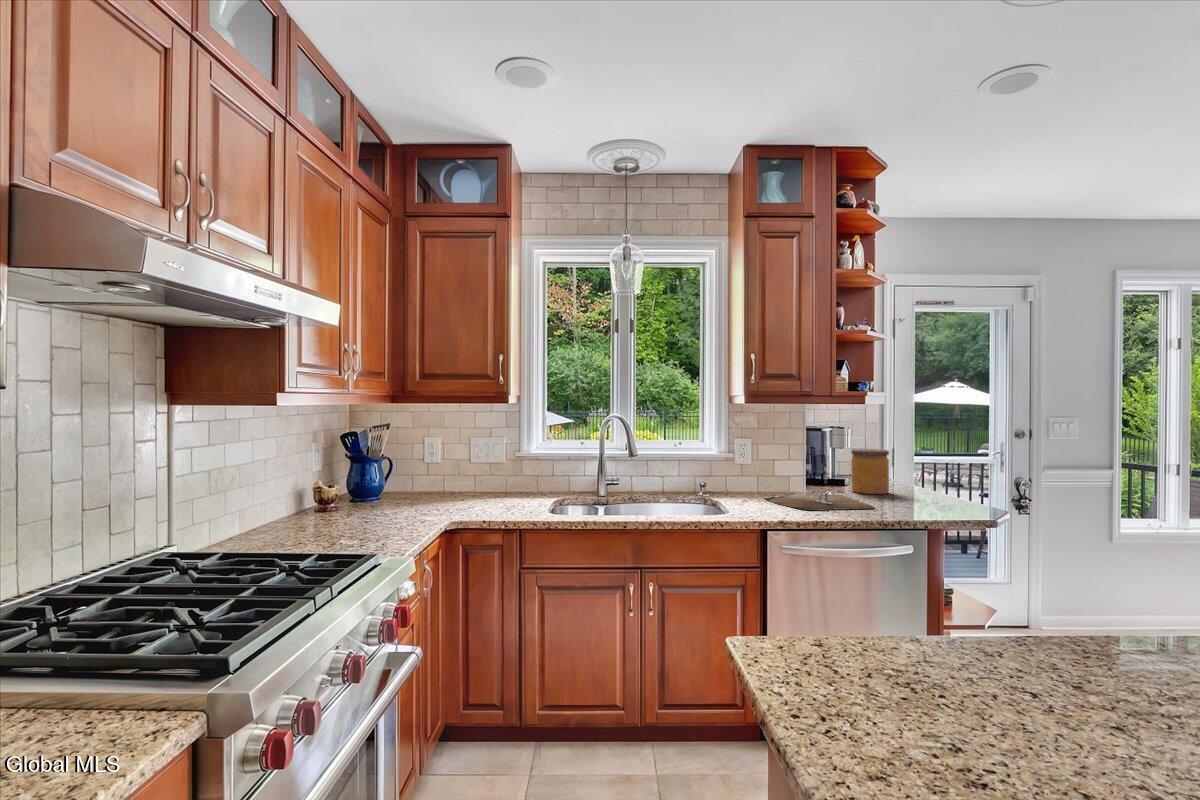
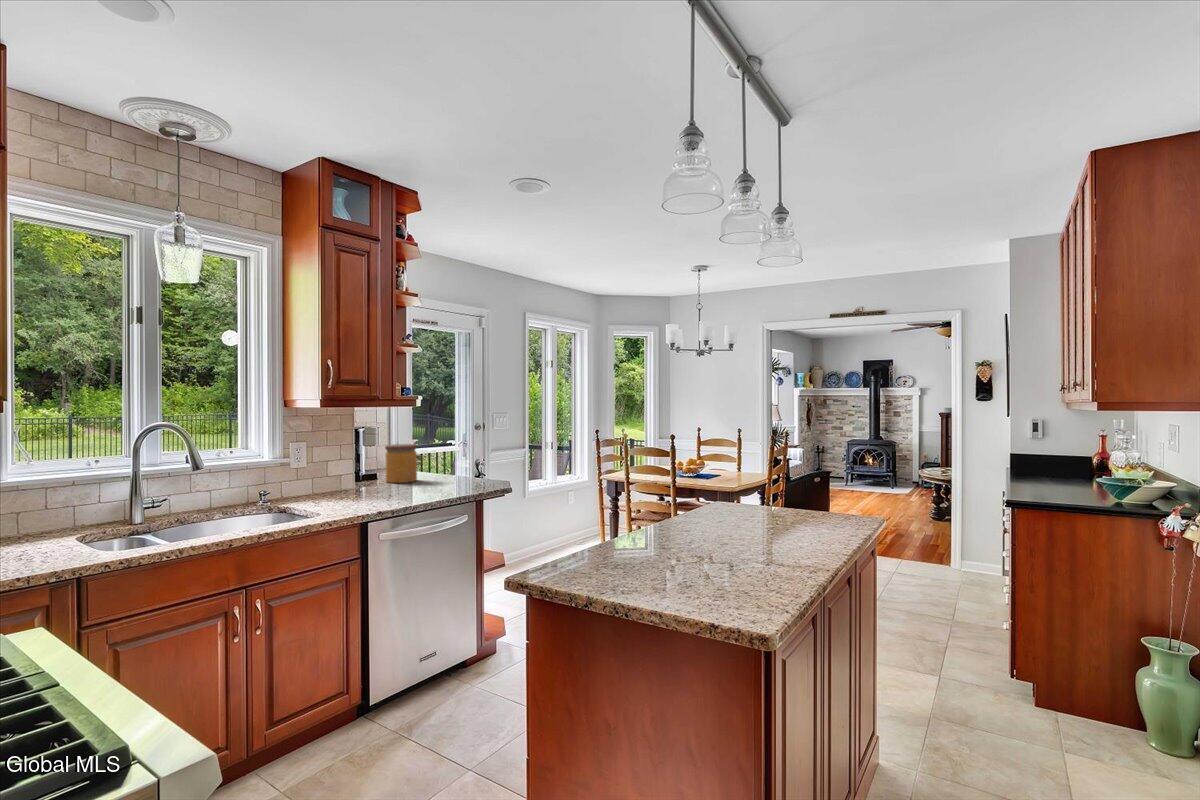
cutting board: present [765,493,875,510] -> none [329,485,433,501]

